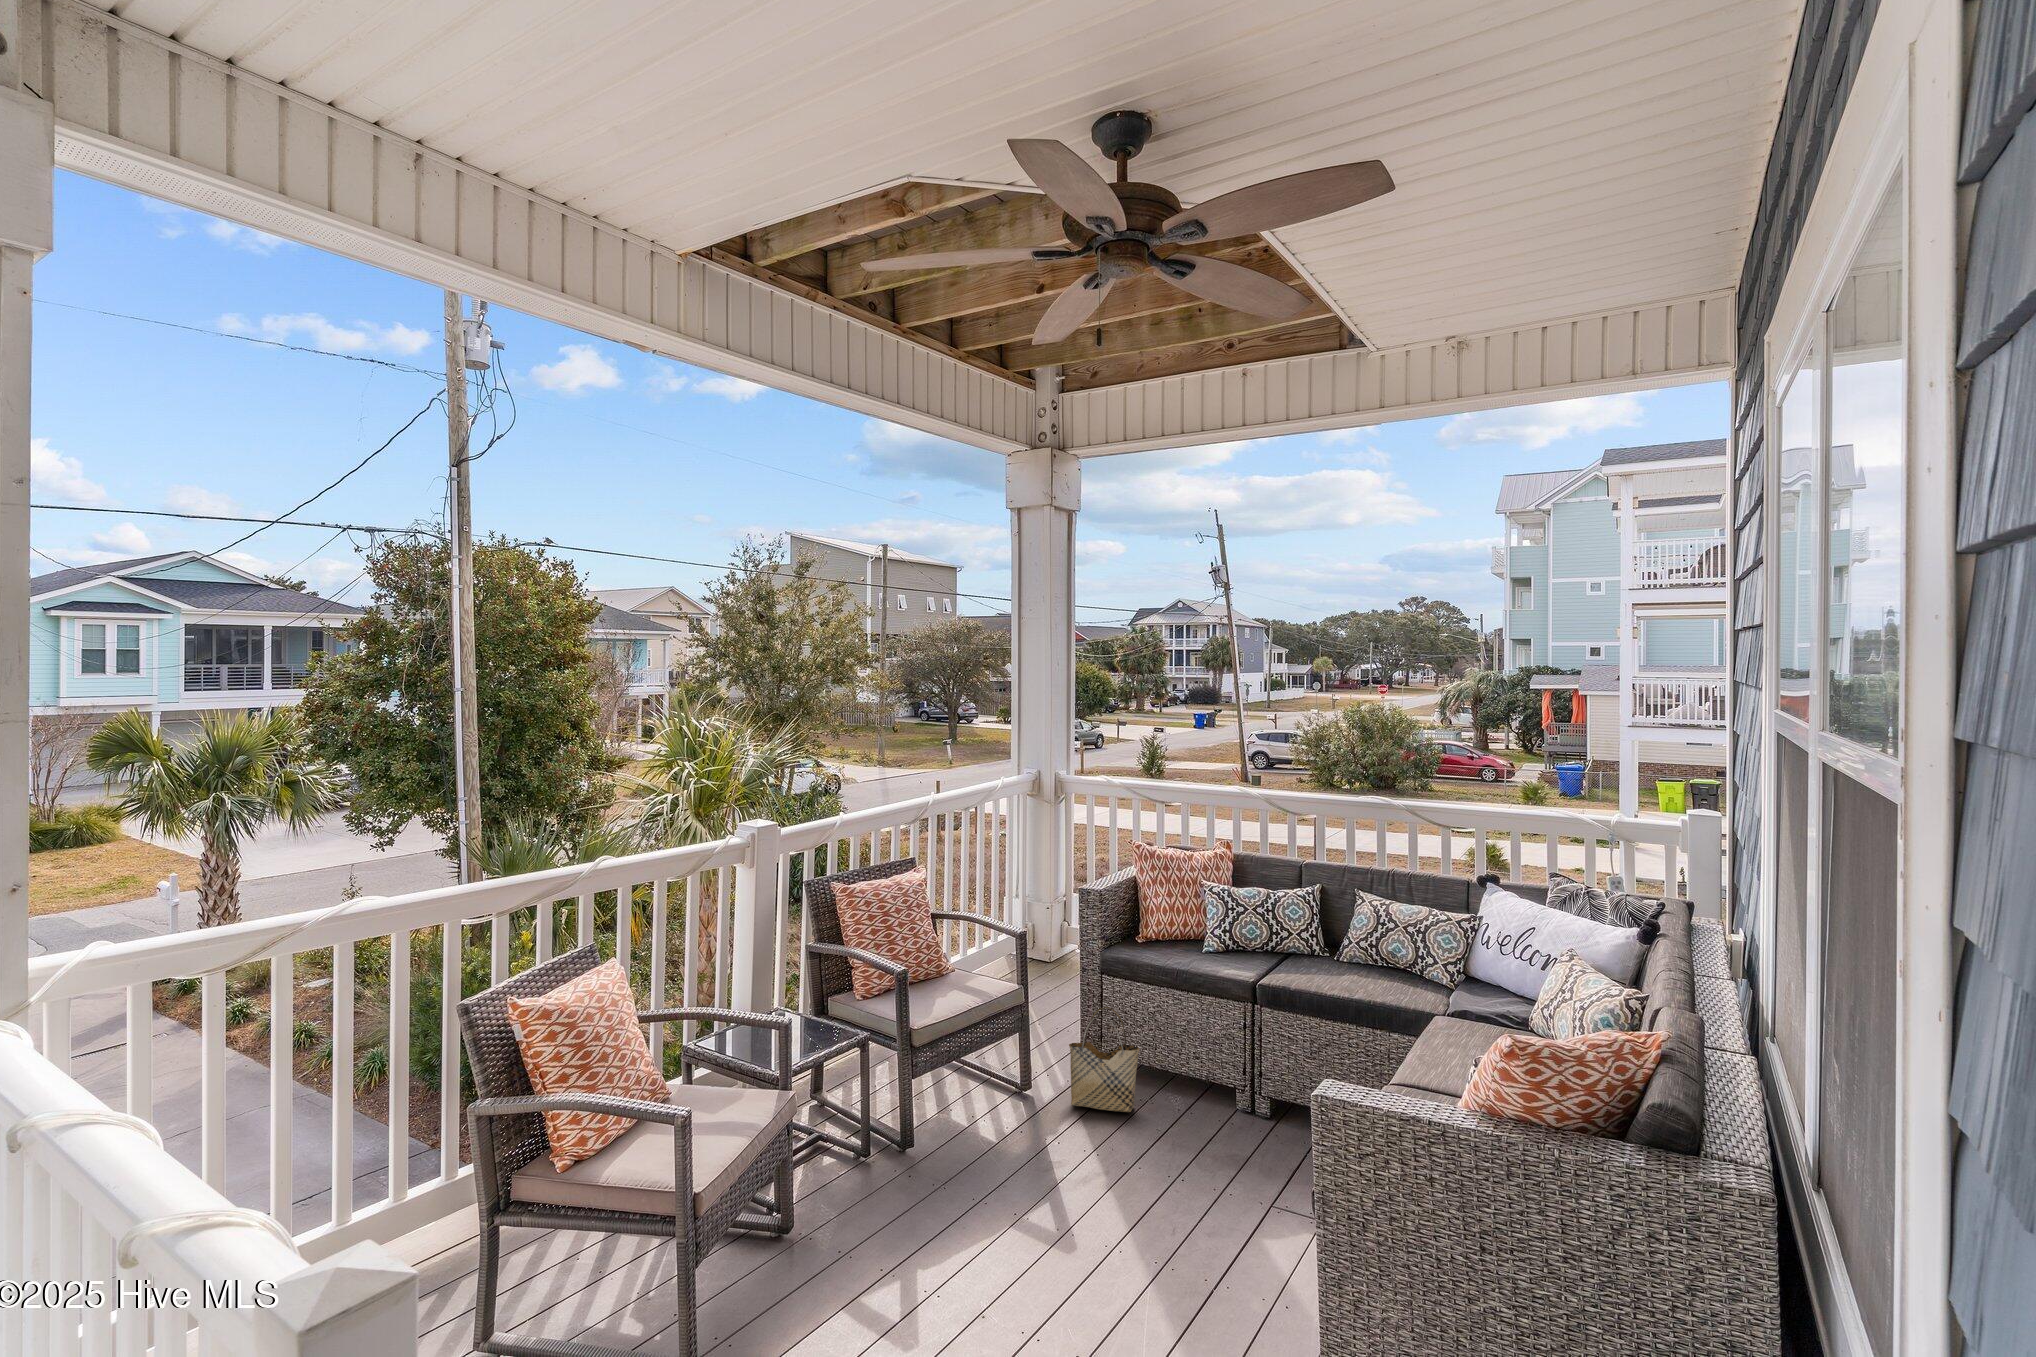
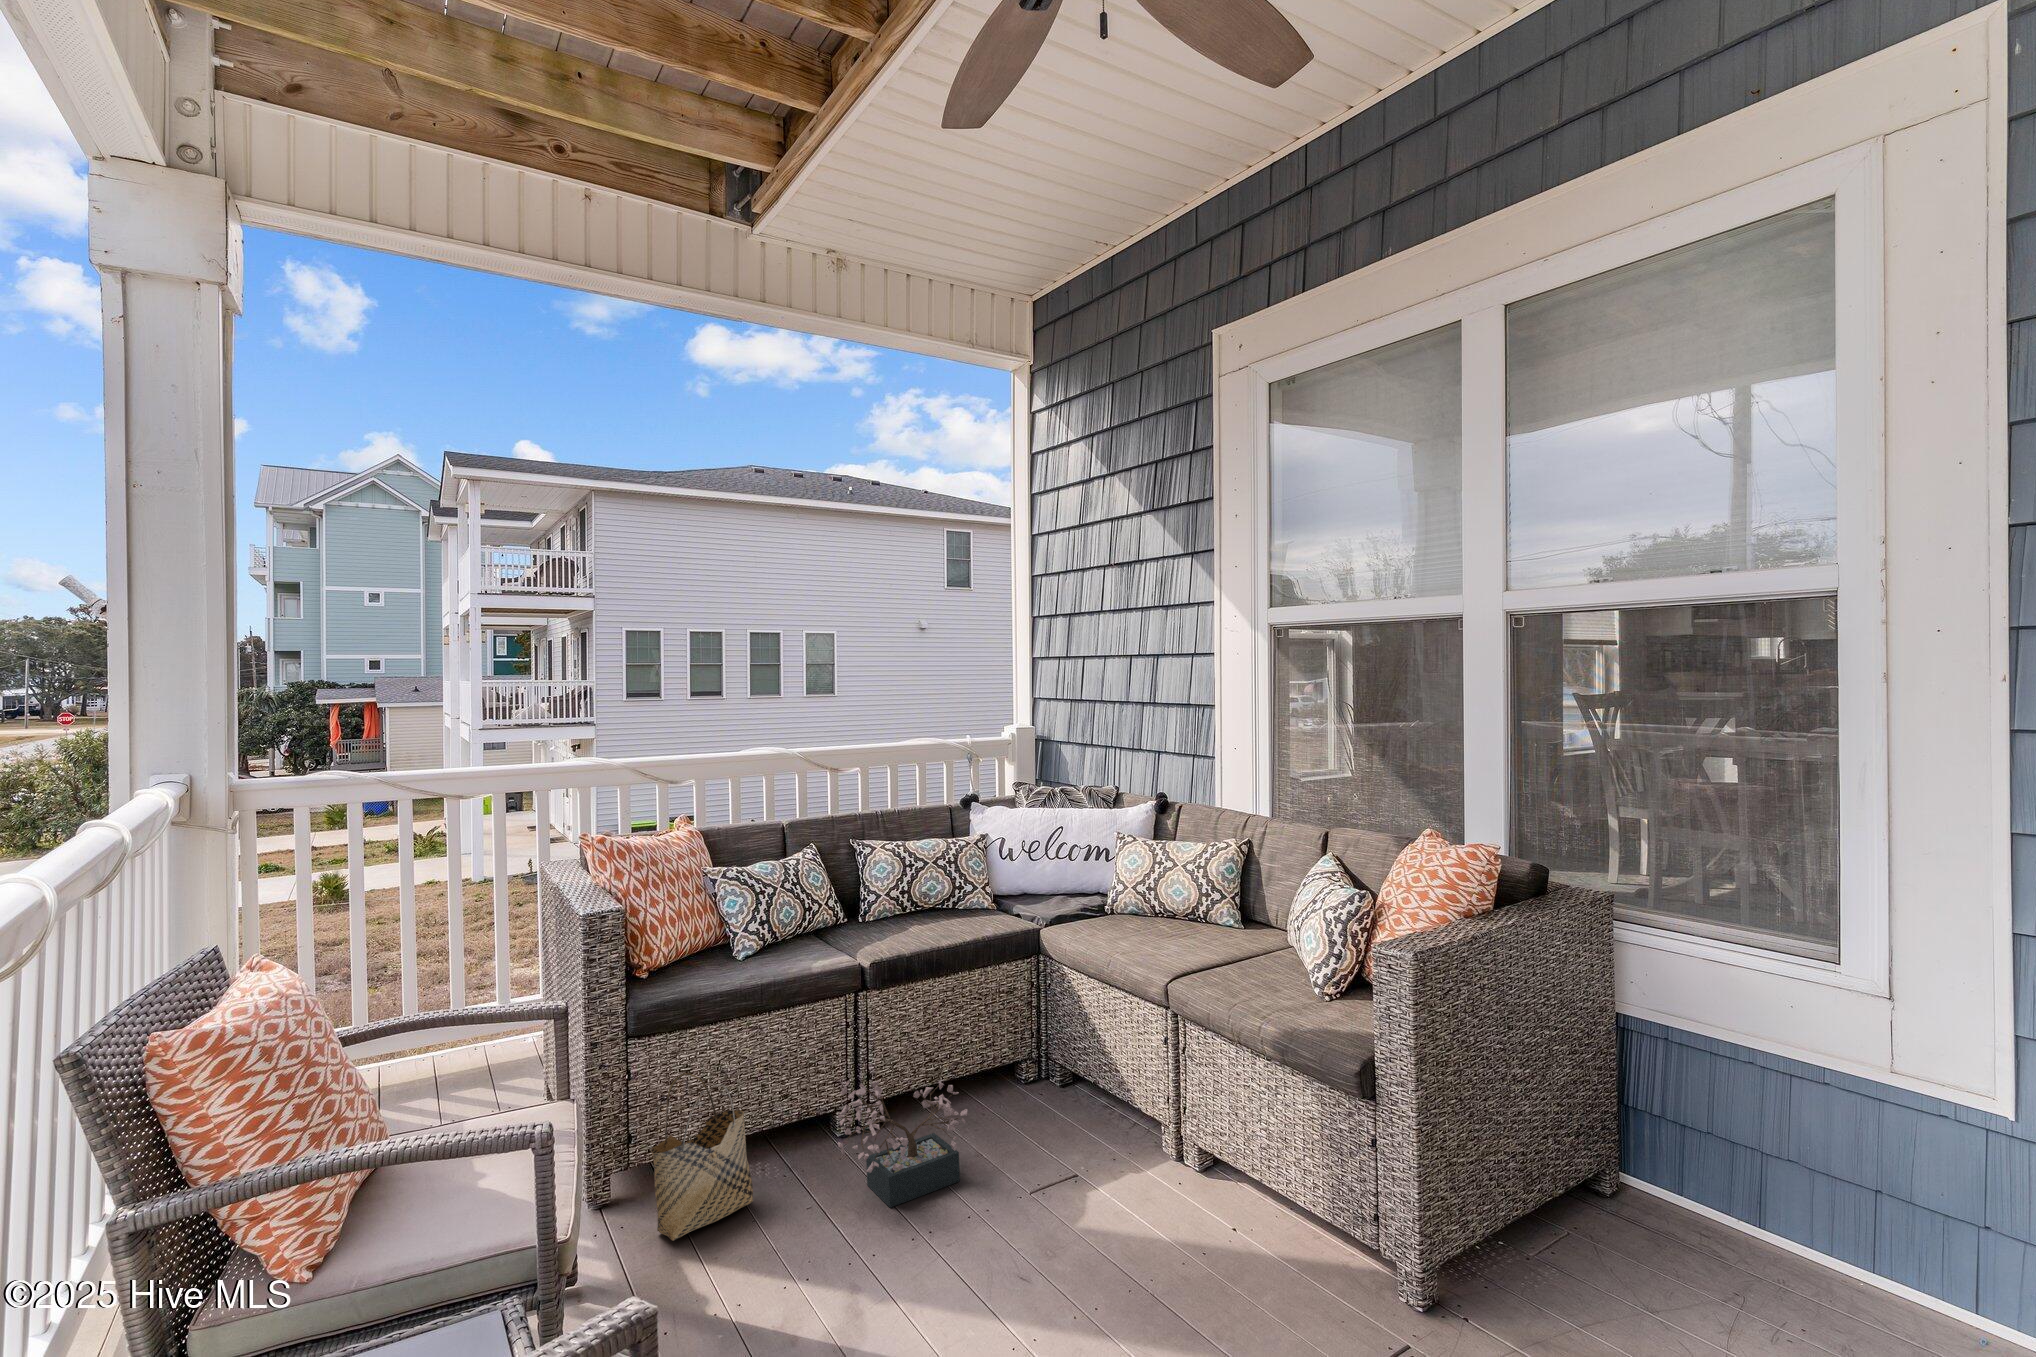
decorative plant: none [1167,1056,1272,1172] -> present [838,1080,967,1208]

